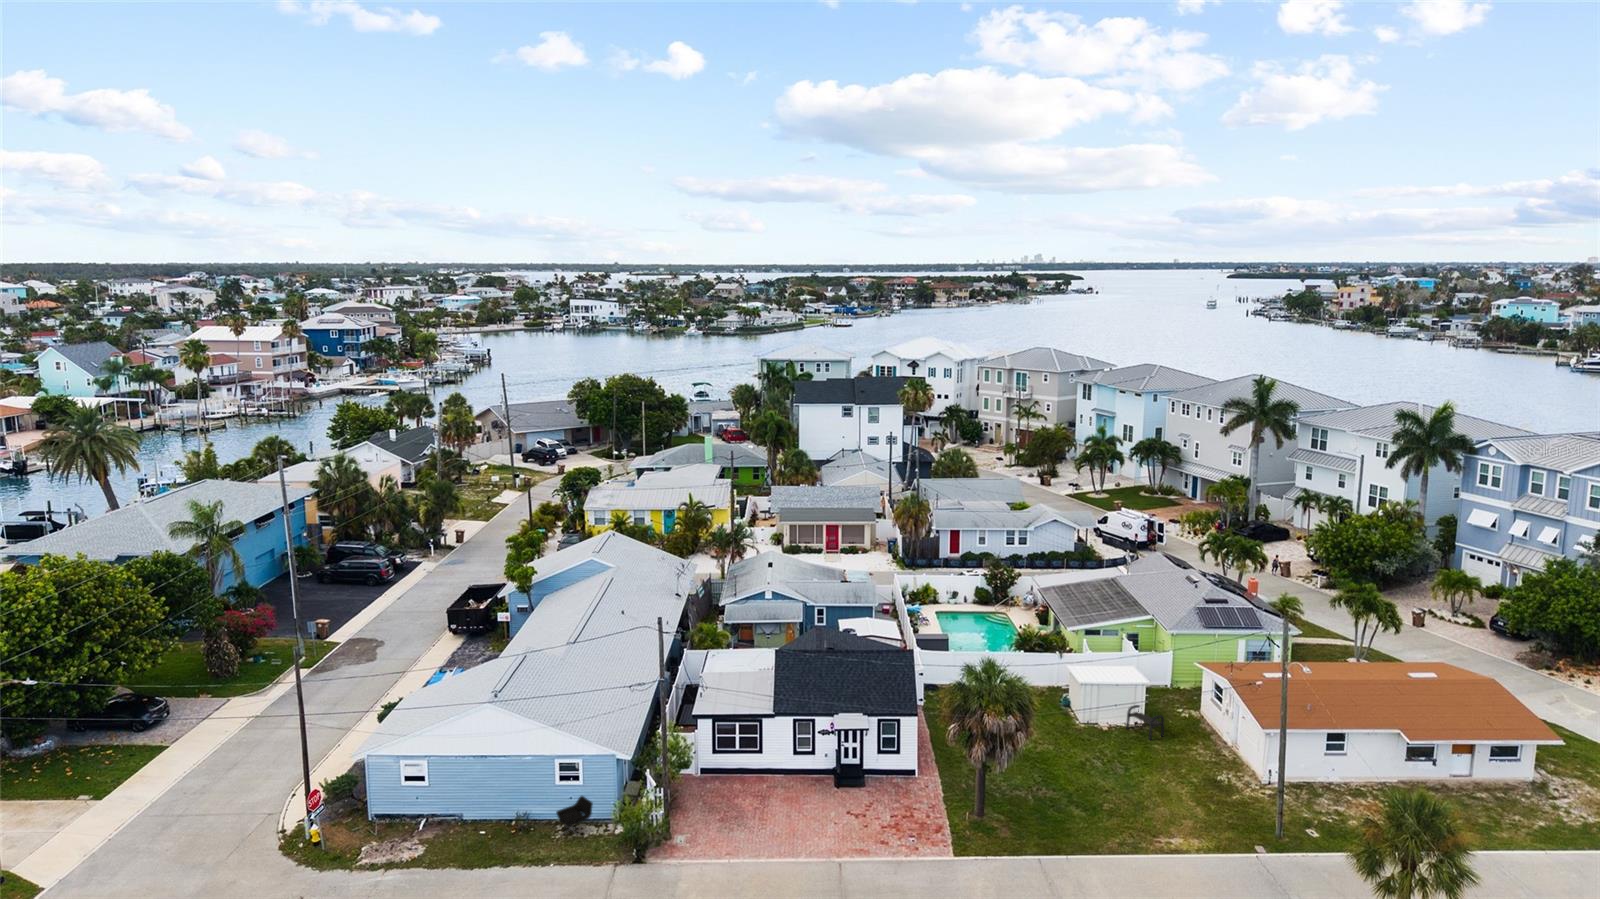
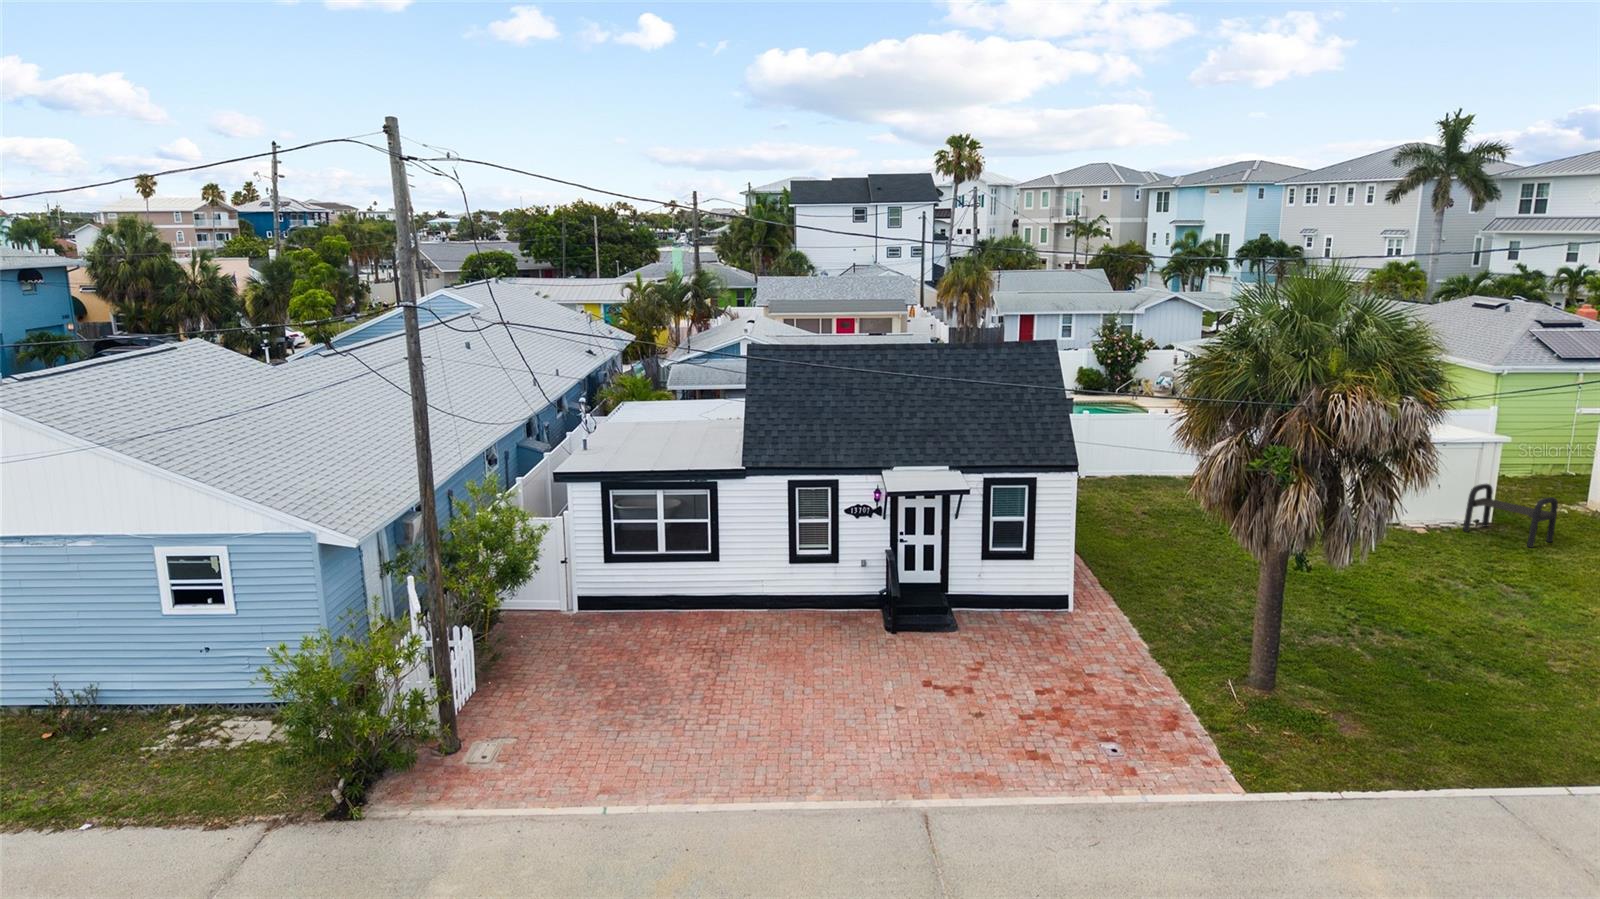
lounge chair: present [556,796,593,832] -> none [148,640,249,741]

